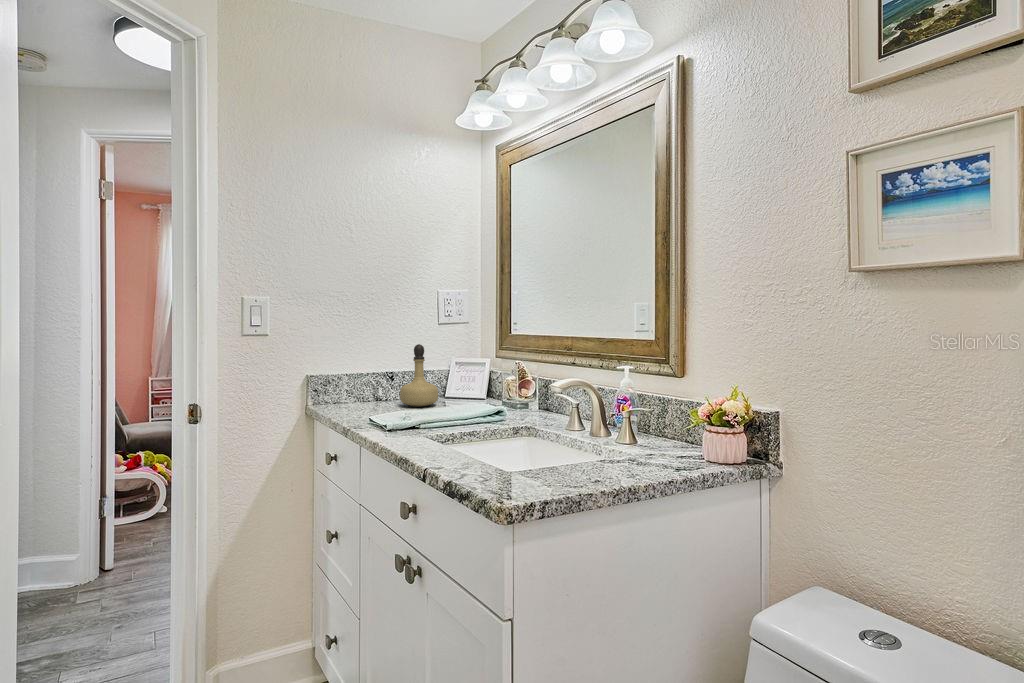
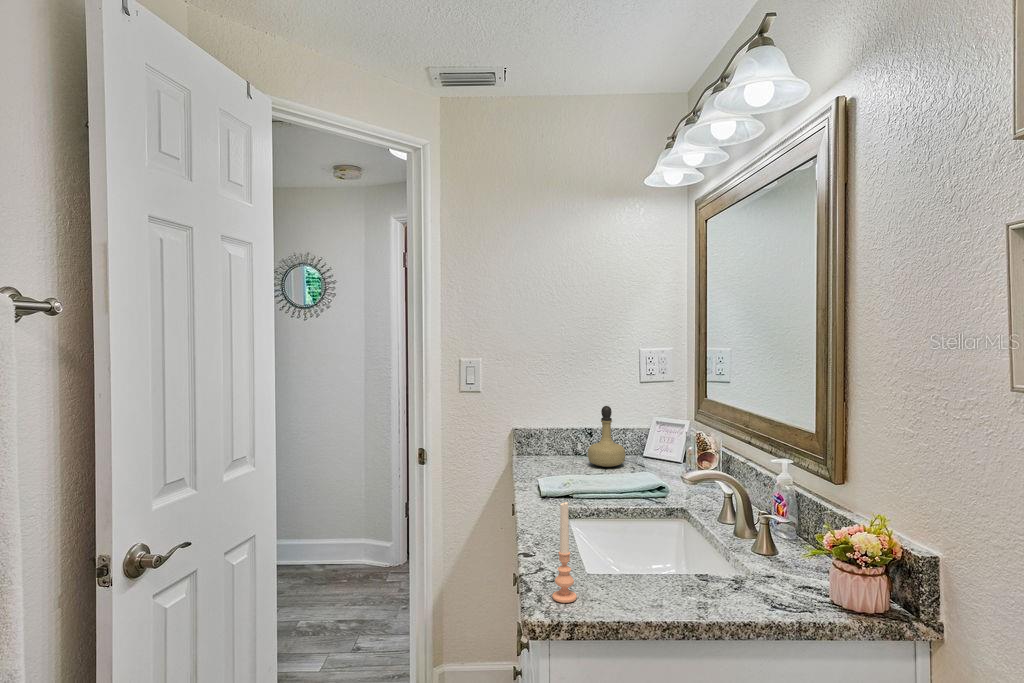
candle: none [502,394,526,491] -> present [552,502,577,603]

